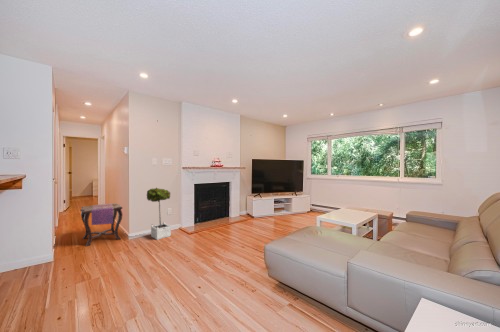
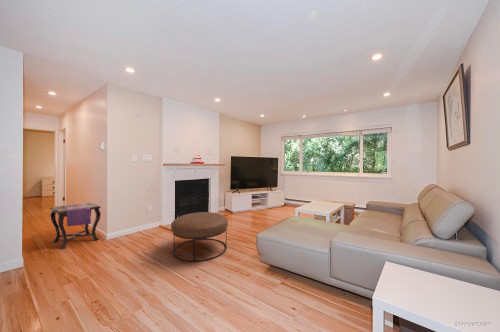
potted tree: present [147,188,171,240] -> none [127,185,154,238]
ottoman: none [180,217,239,270] -> present [171,212,228,262]

